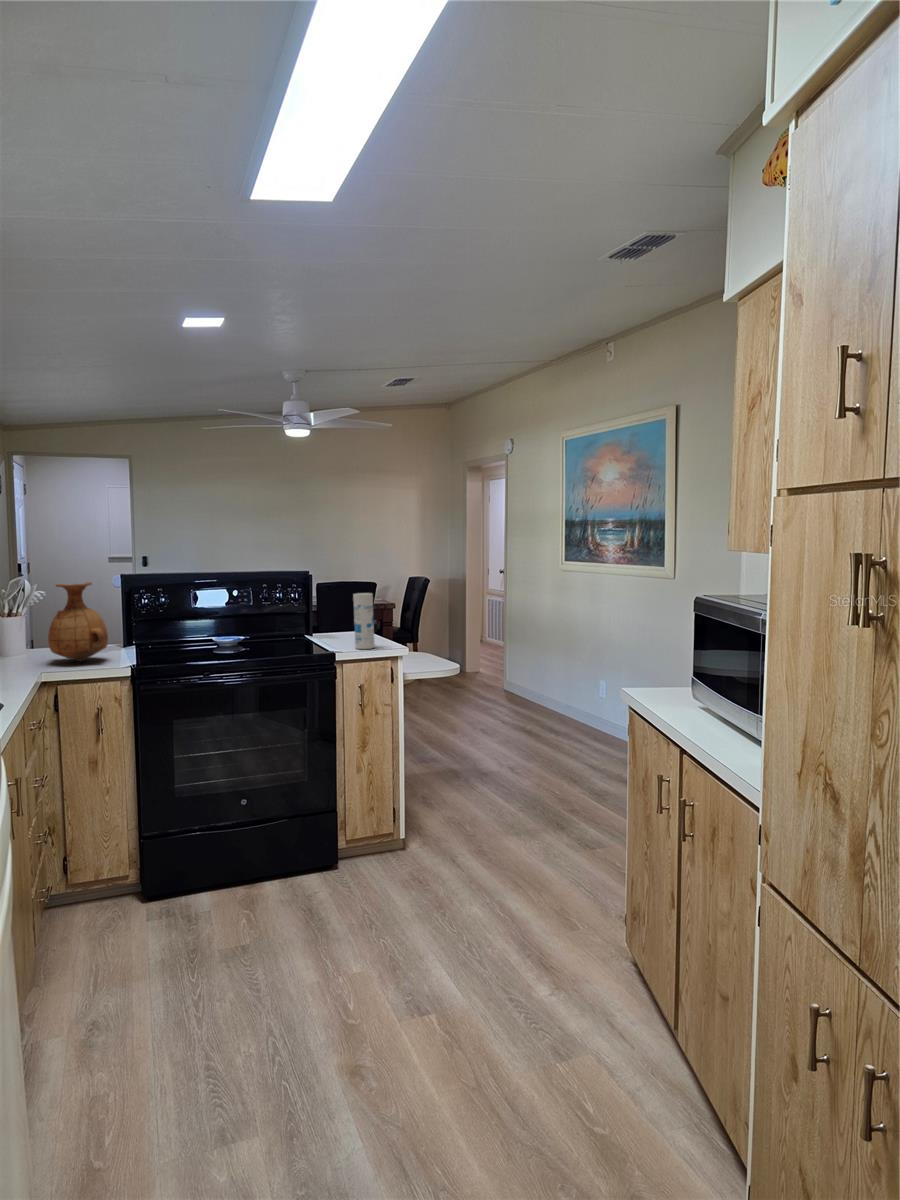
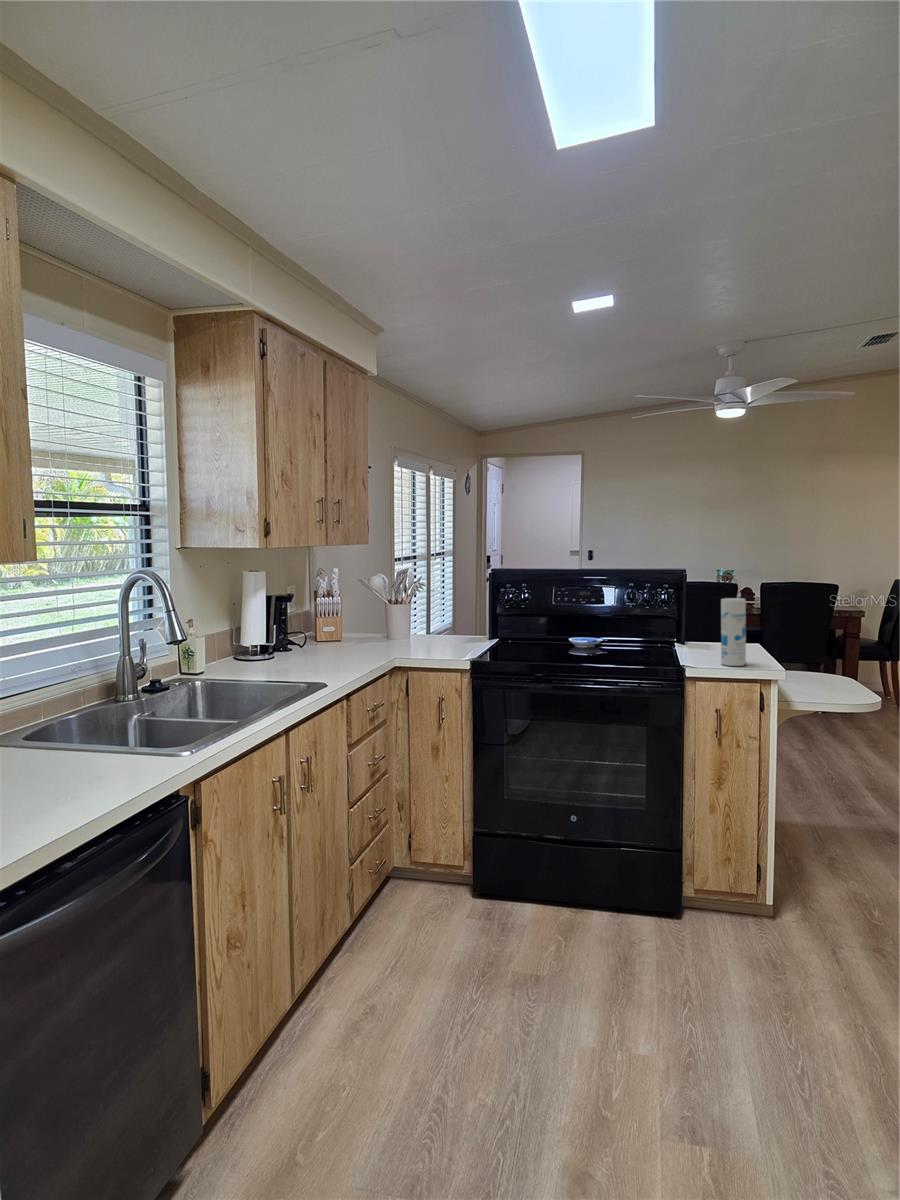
vase: present [48,582,108,661] -> none [410,575,462,651]

